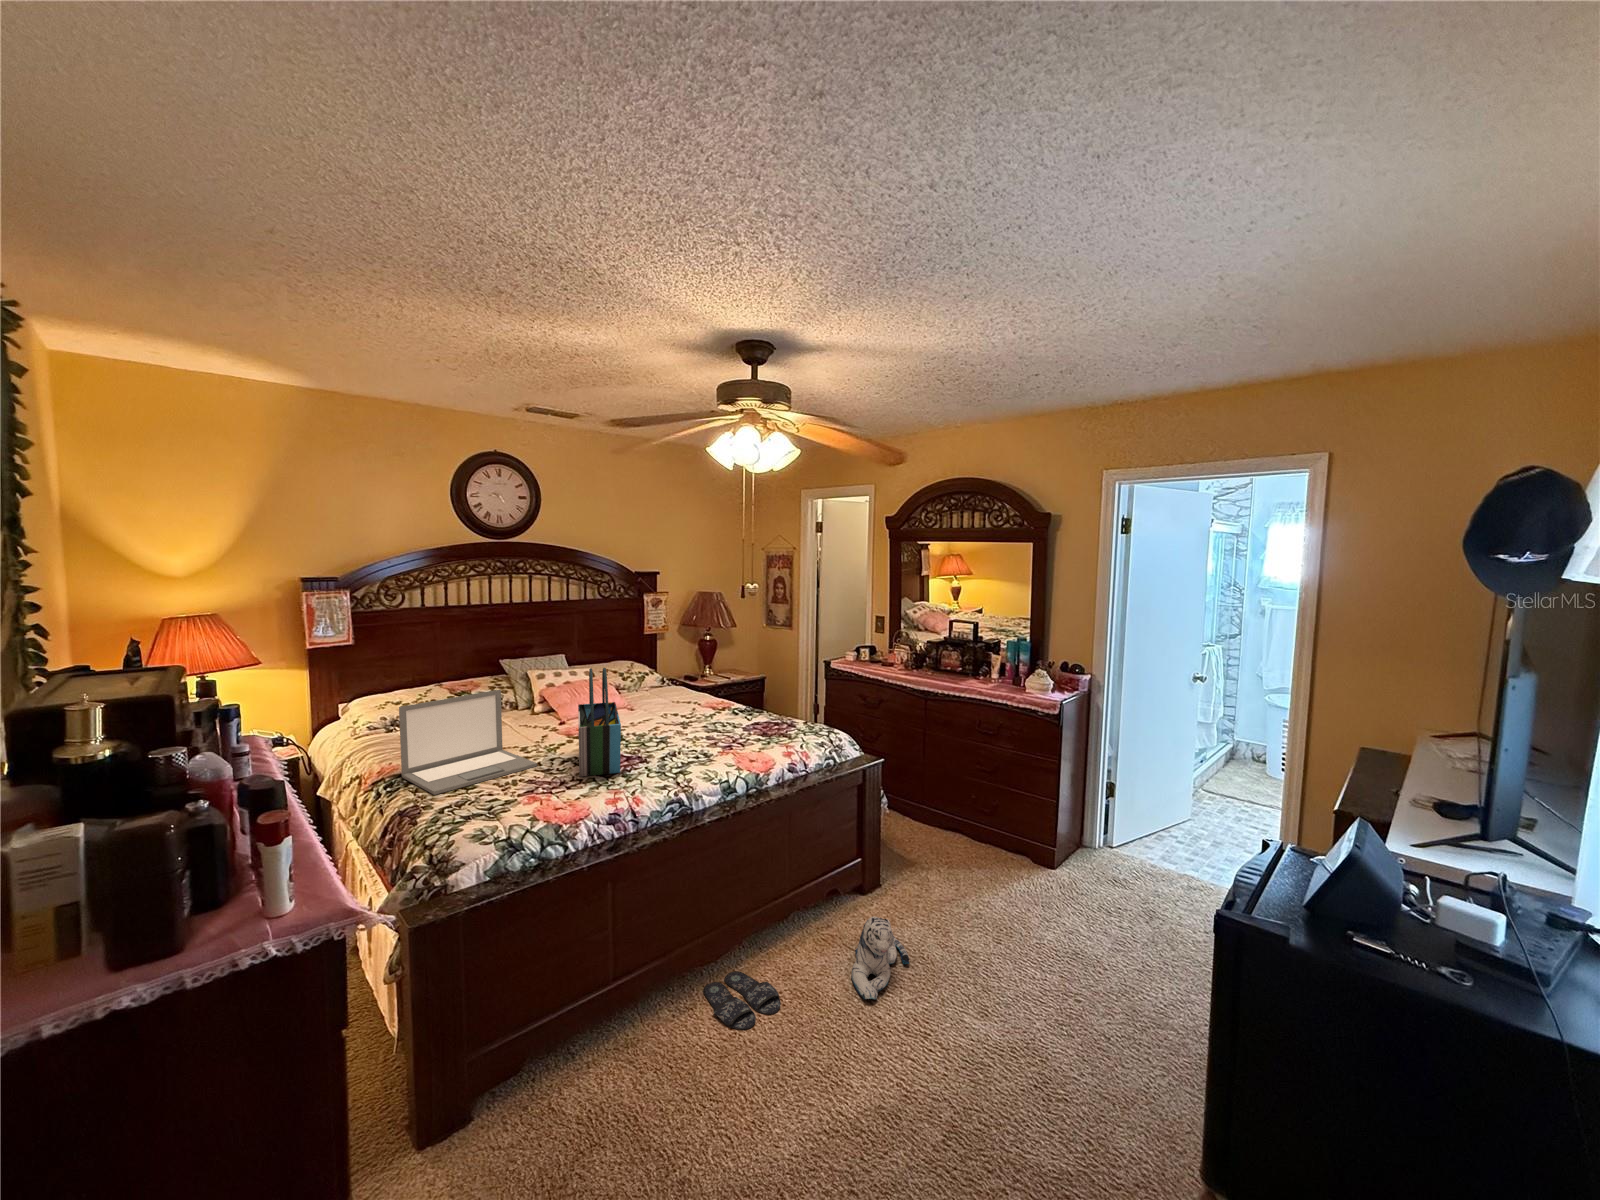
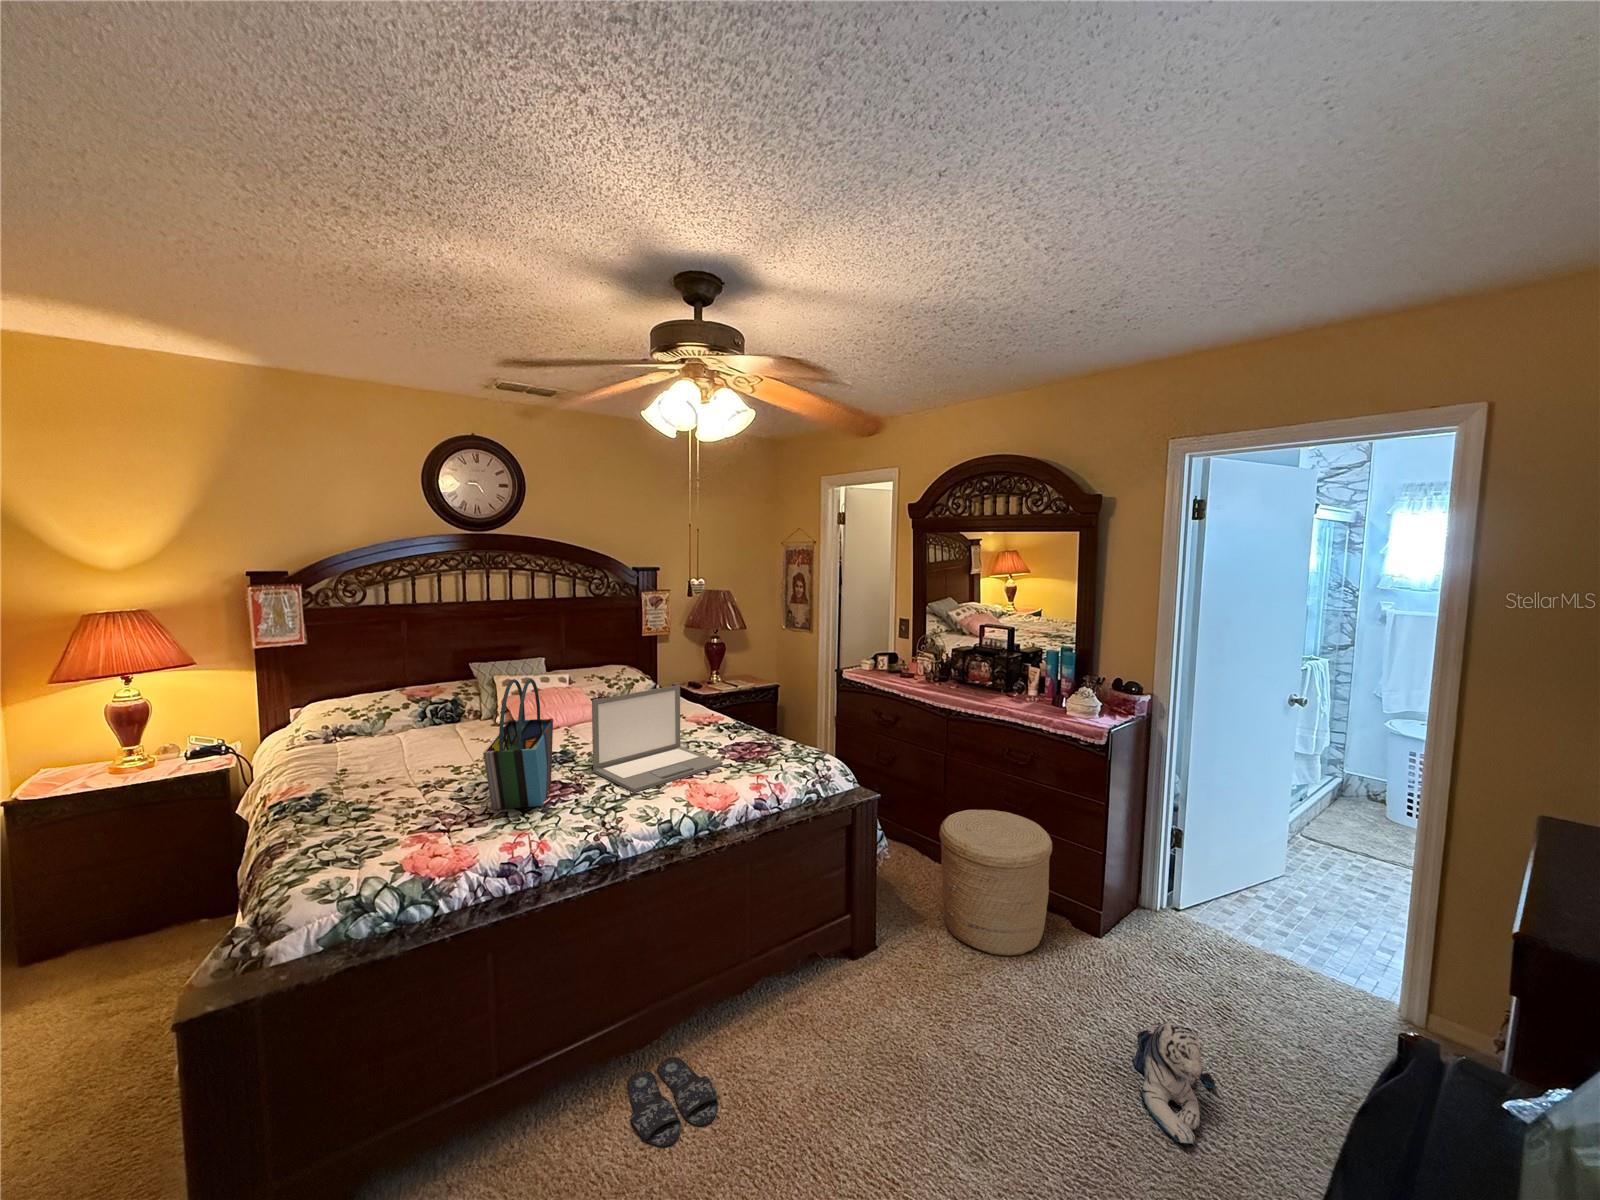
laptop: present [399,690,537,795] -> present [592,685,723,792]
woven basket: none [926,773,1018,886] -> present [939,810,1052,955]
plush toy: present [851,917,909,999] -> present [1132,1022,1215,1144]

